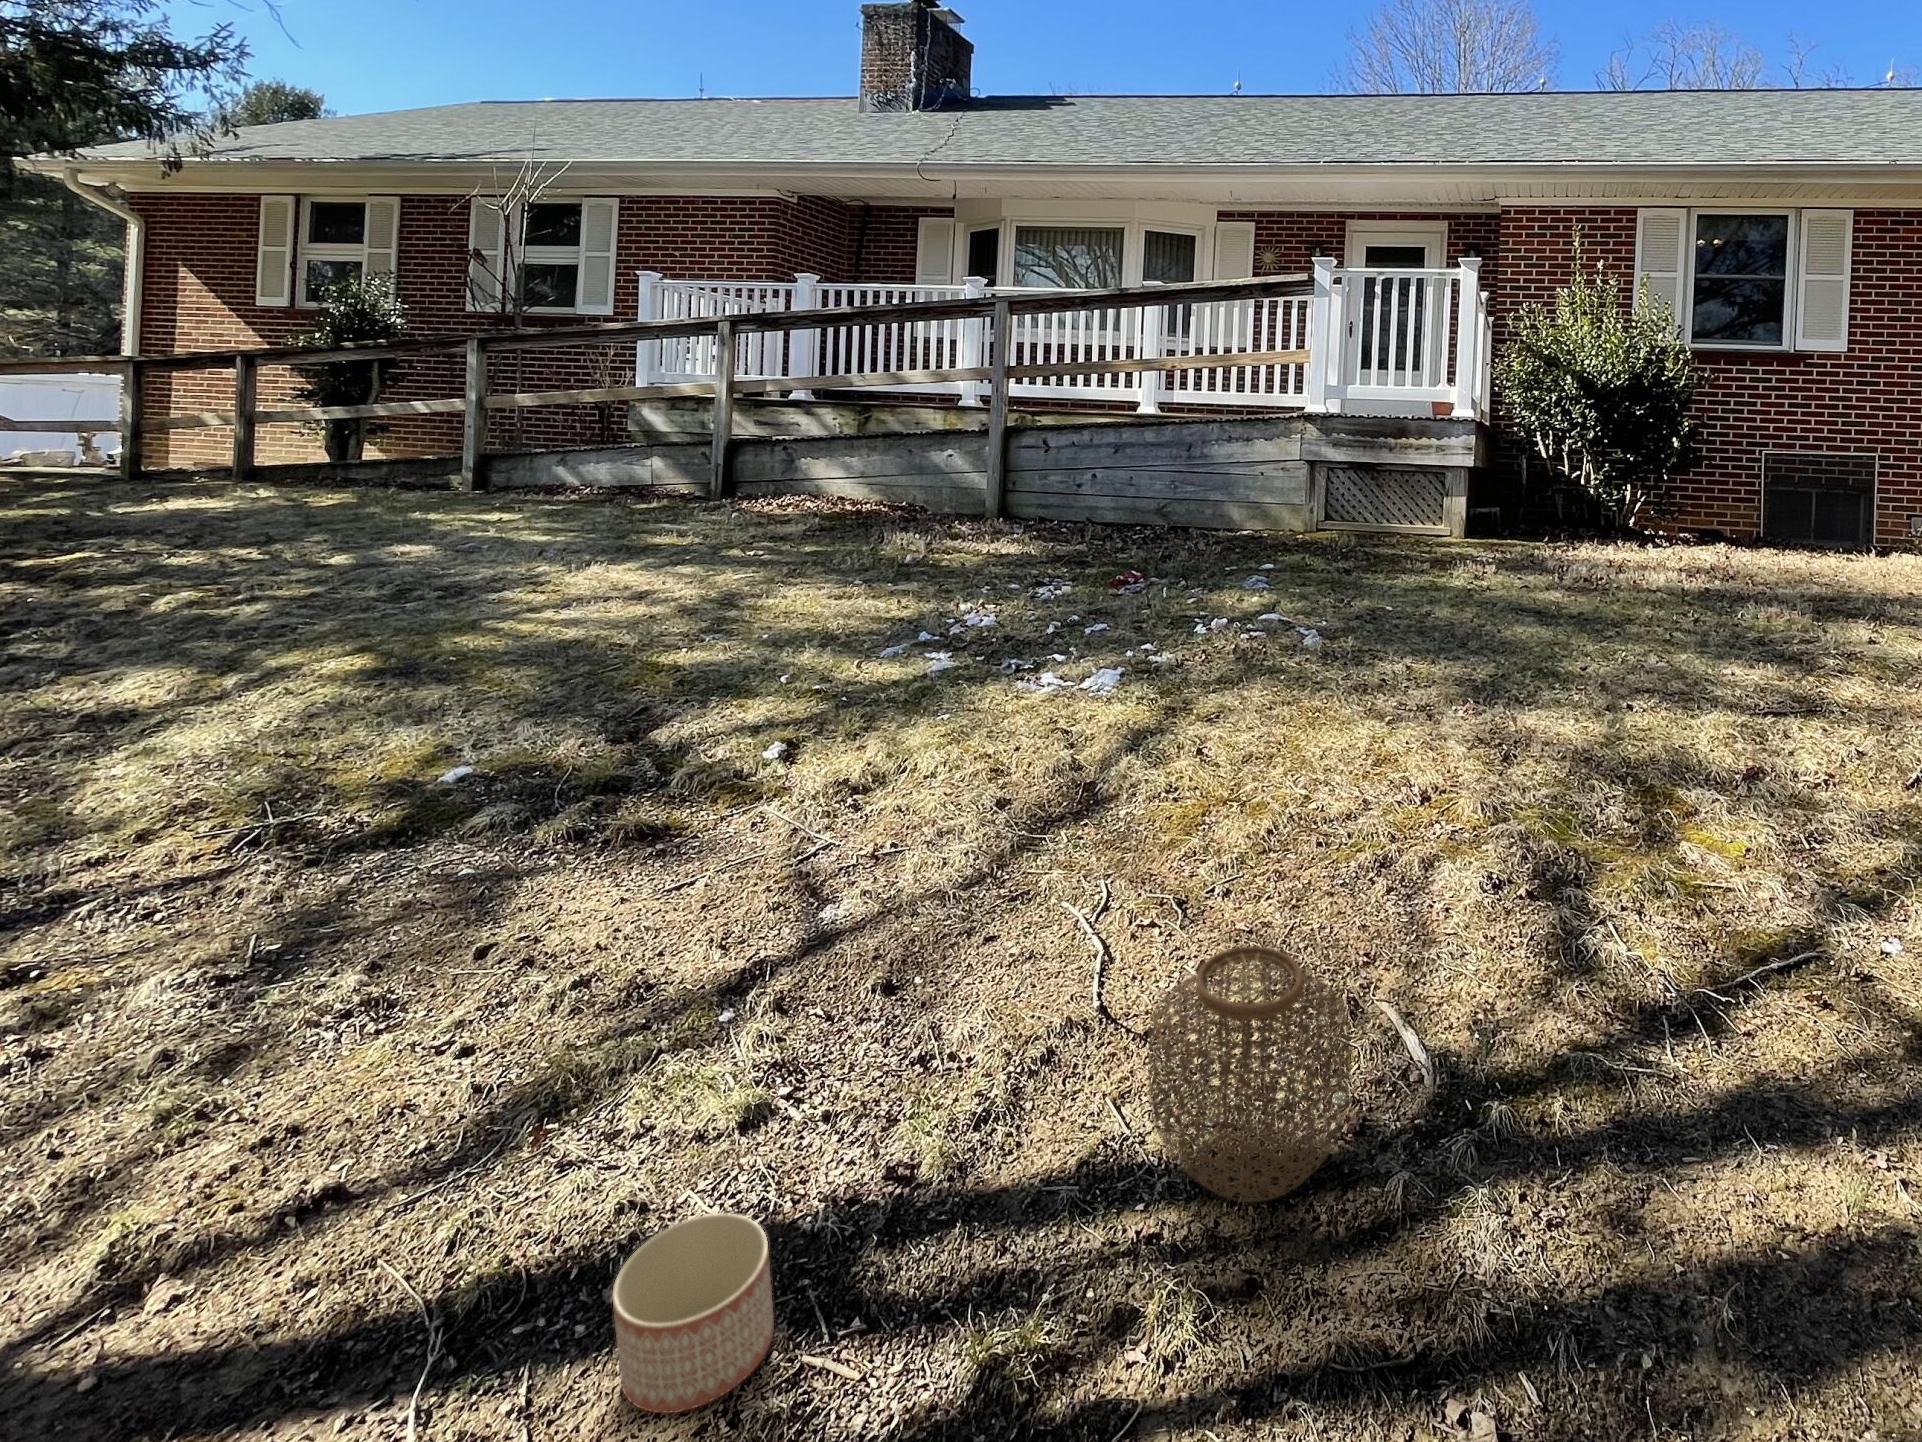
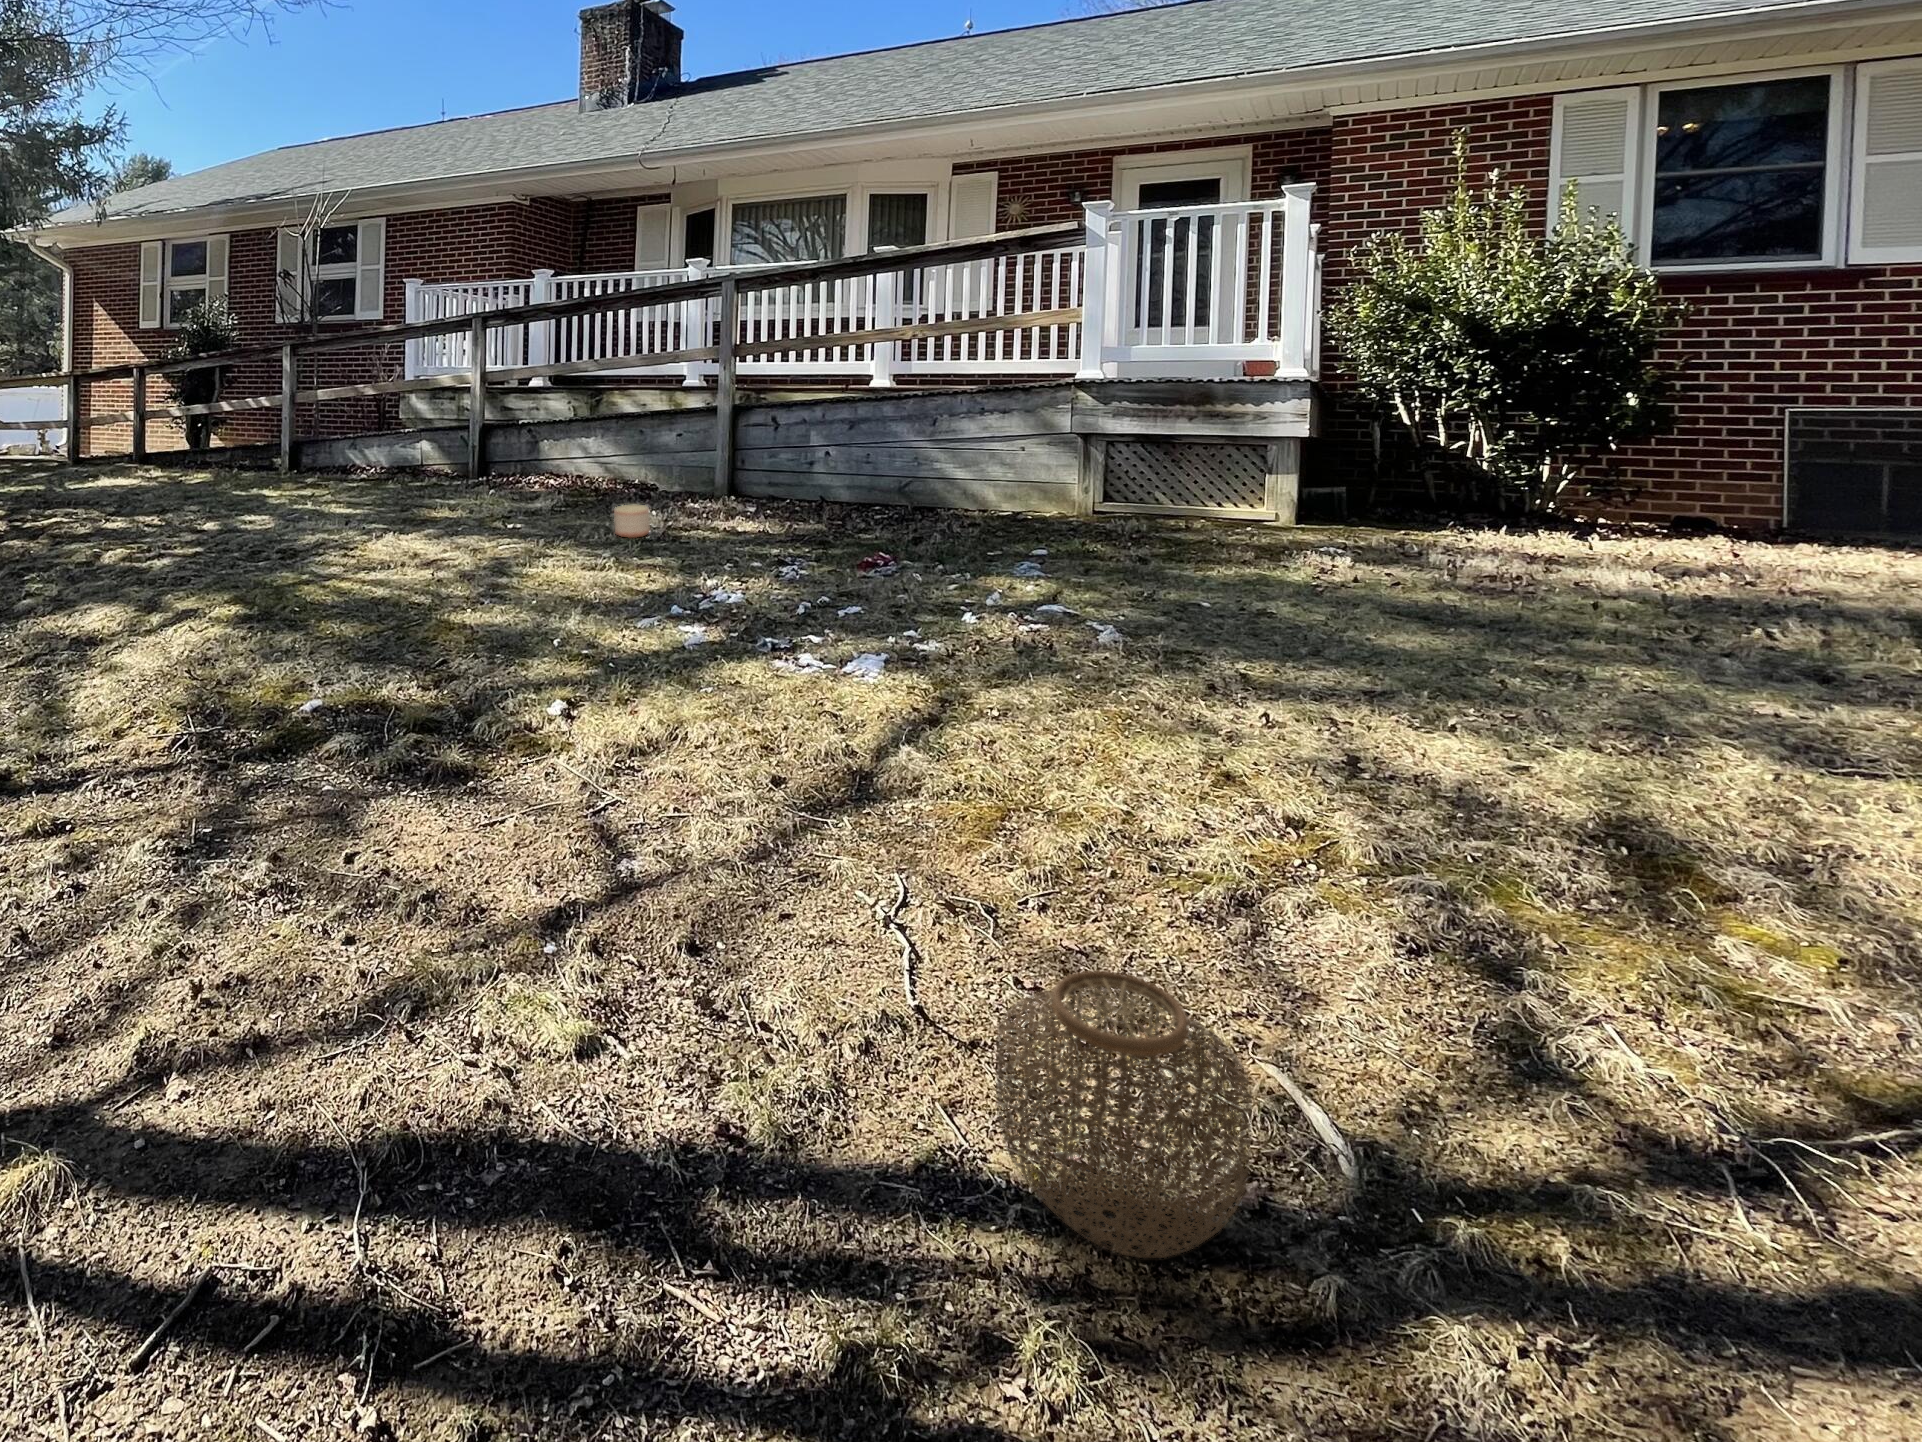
planter: present [612,1213,774,1413] -> present [614,504,650,538]

